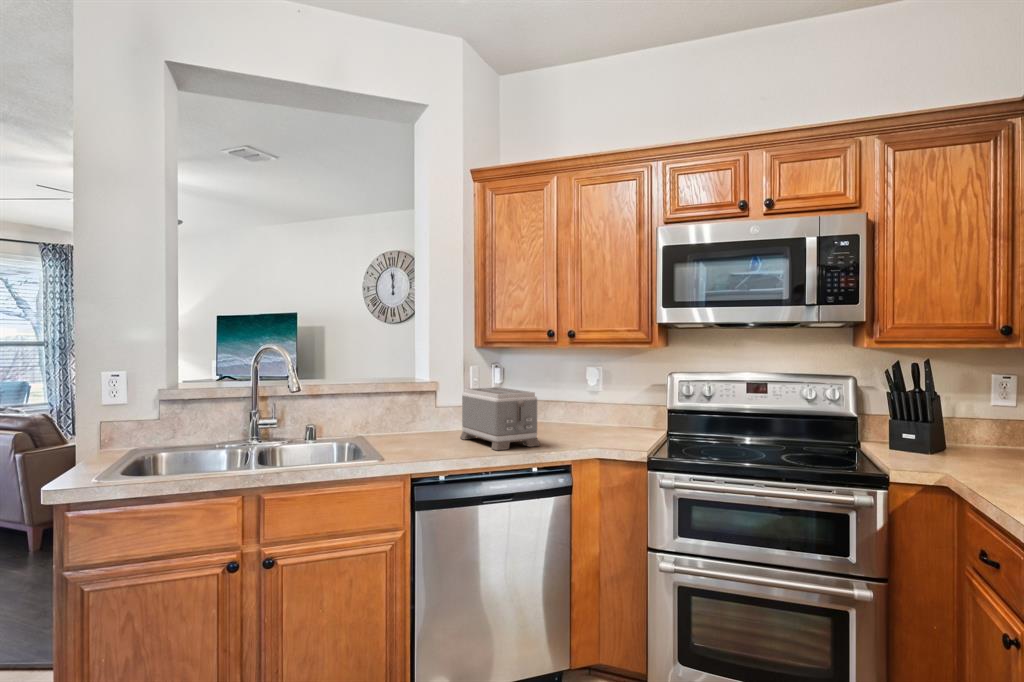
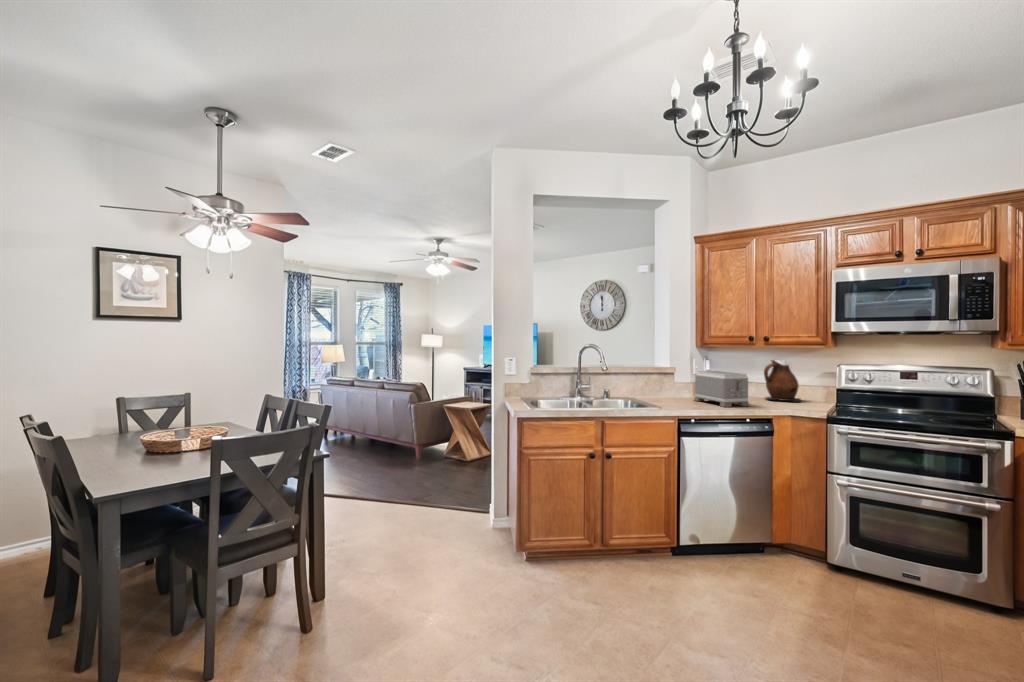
ceramic pitcher: none [571,368,624,434] -> present [764,360,800,402]

